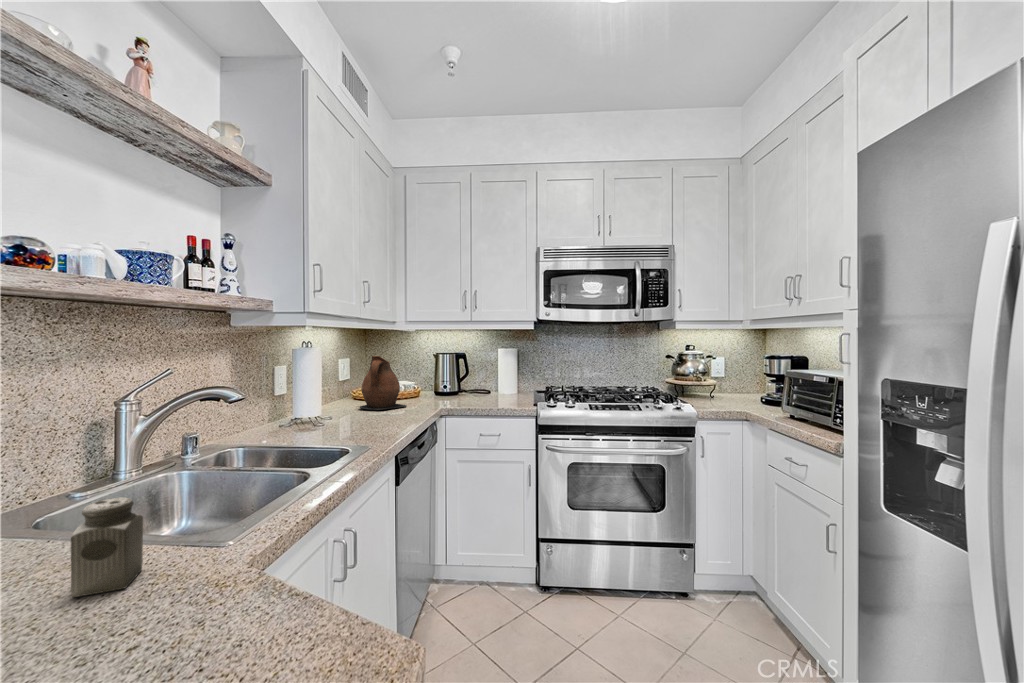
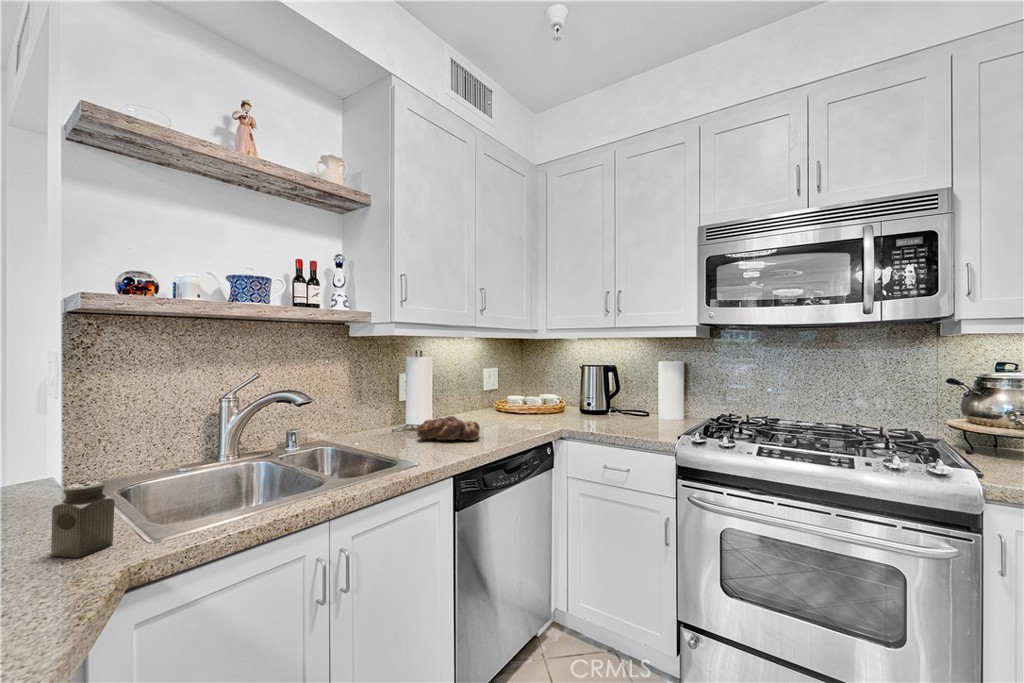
ceramic pitcher: present [359,356,407,410] -> none [484,367,535,425]
bread loaf: none [316,404,381,429] -> present [417,416,480,441]

